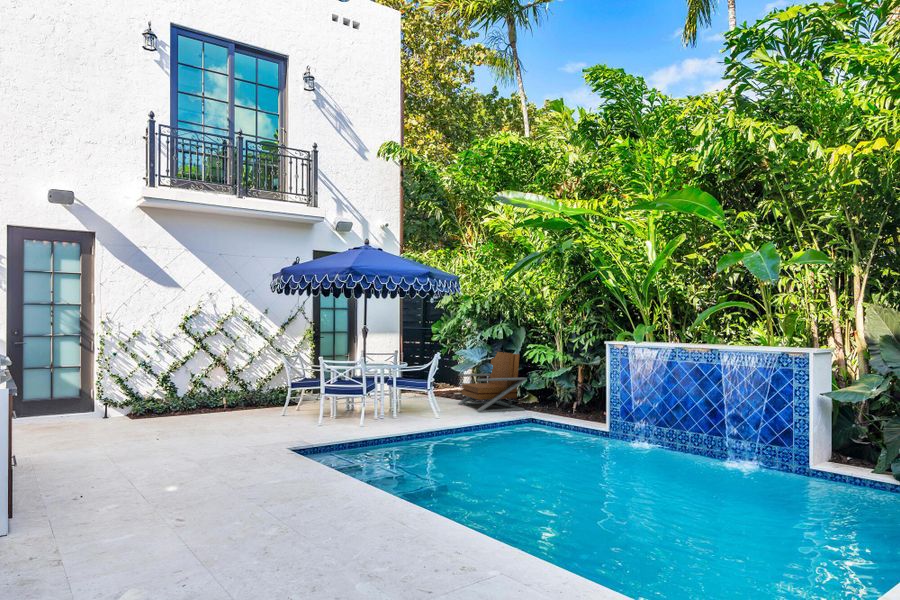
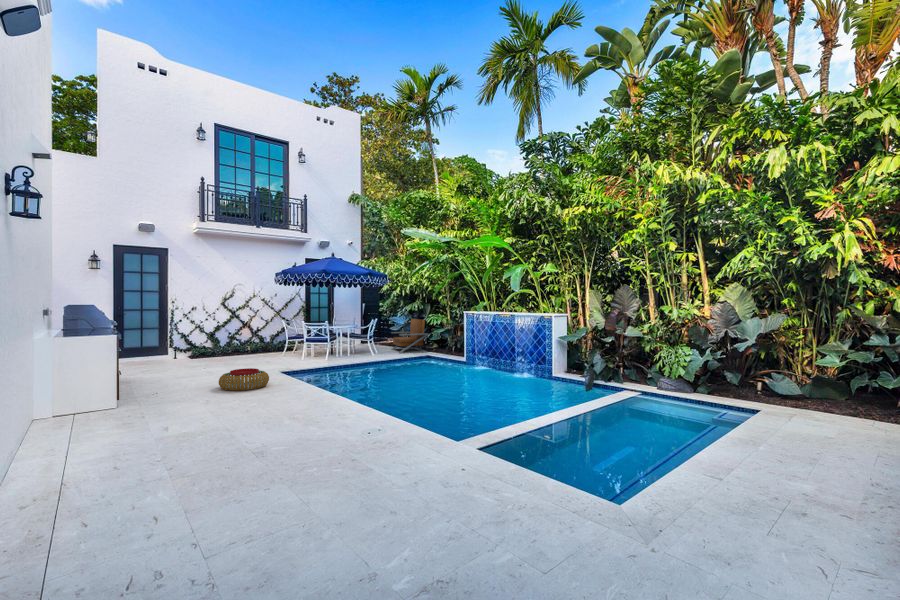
pouf: none [200,451,289,497] -> present [219,368,269,391]

